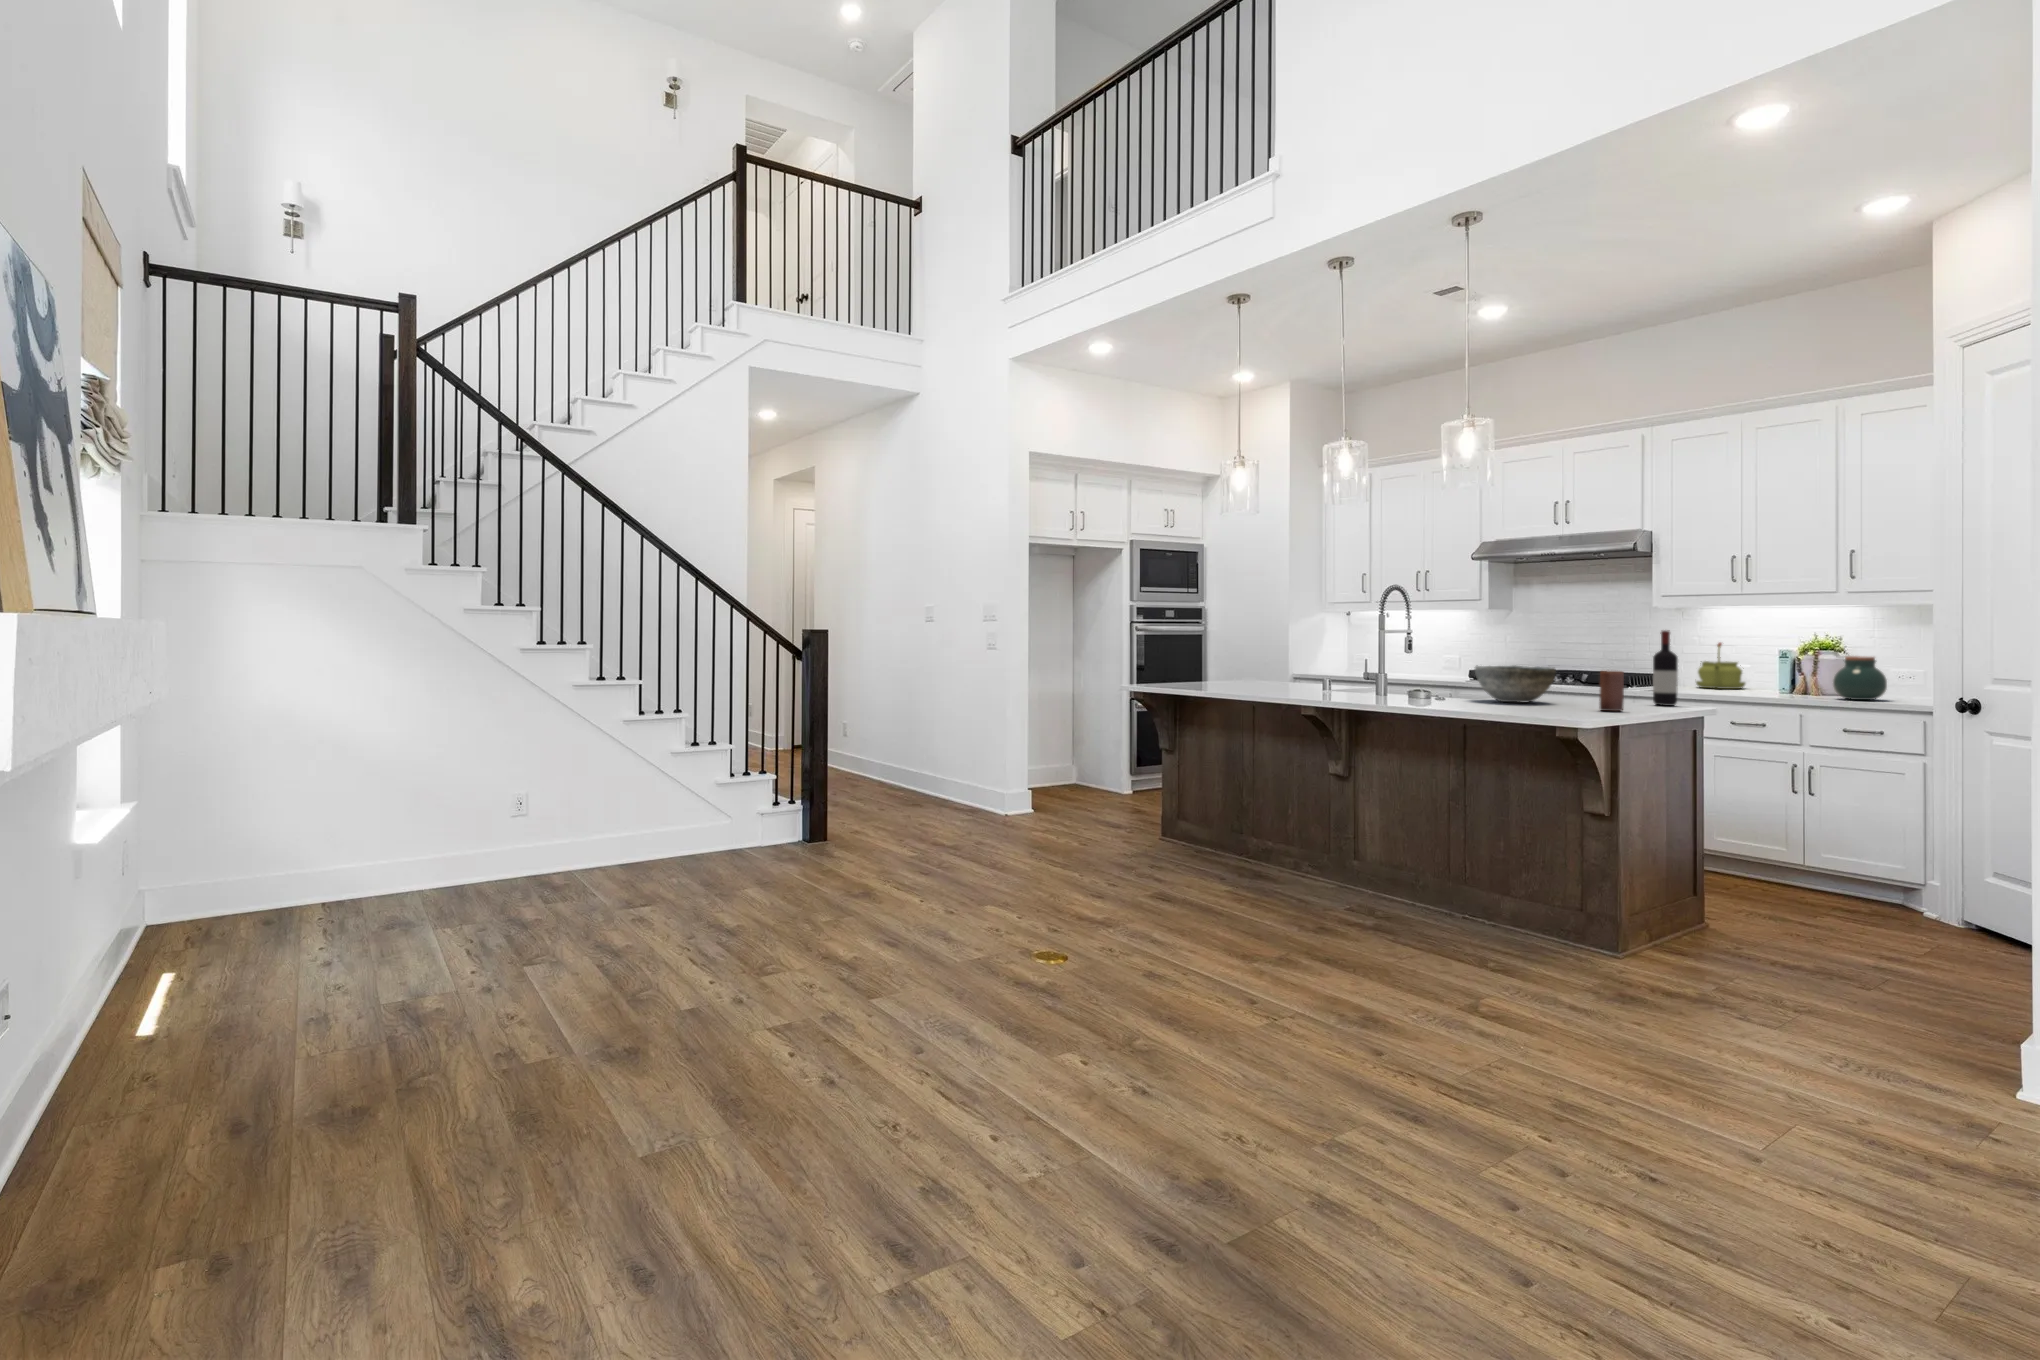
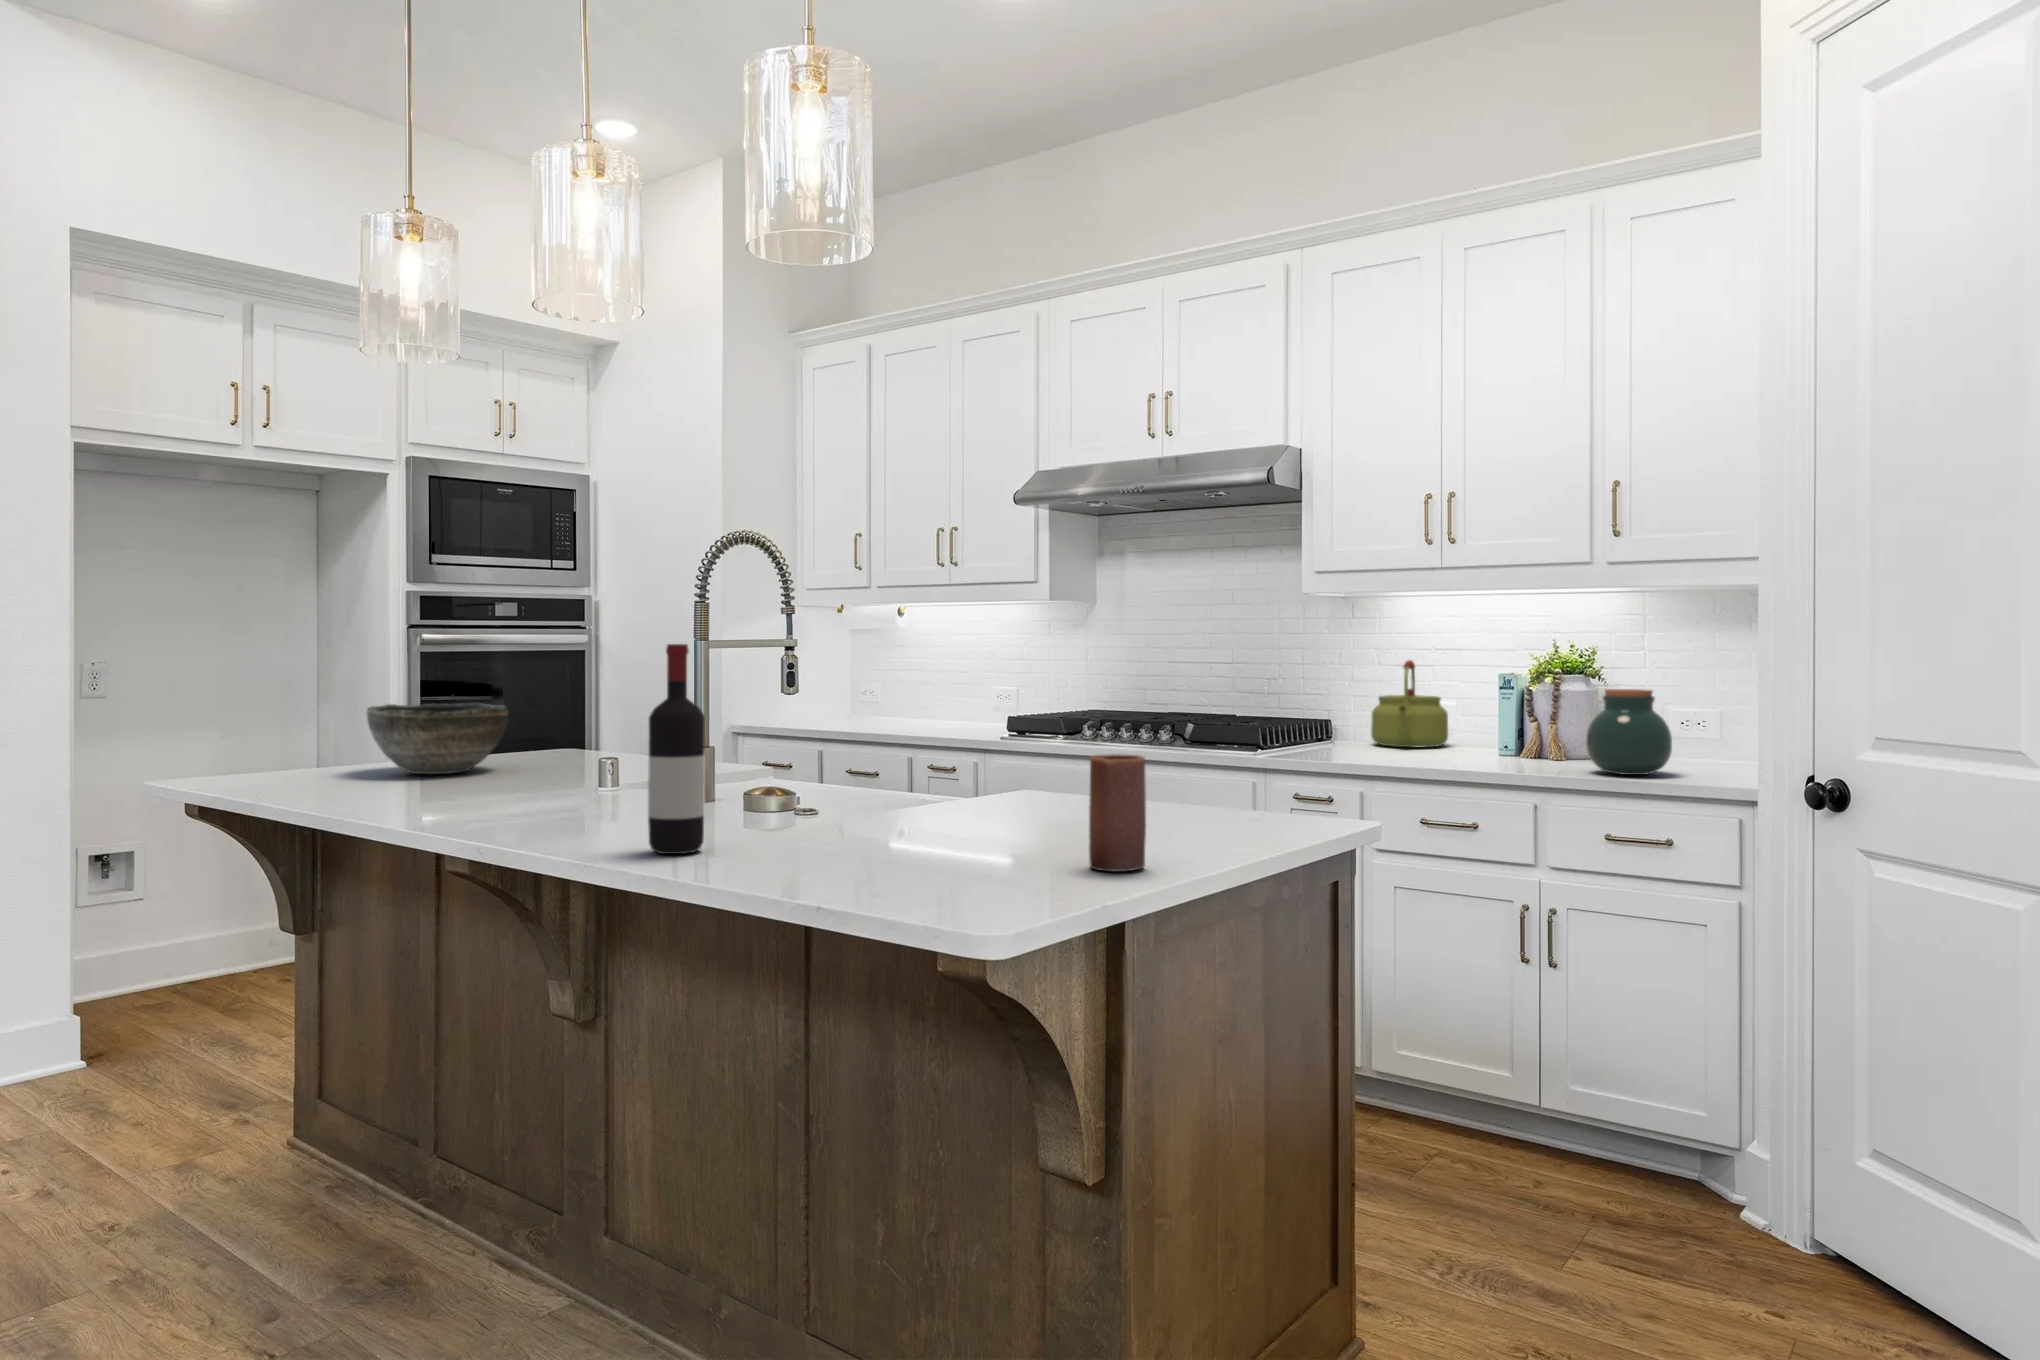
wine bottle: present [1653,630,1678,706] -> present [648,644,705,854]
bowl: present [1475,665,1556,702] -> present [367,703,508,774]

